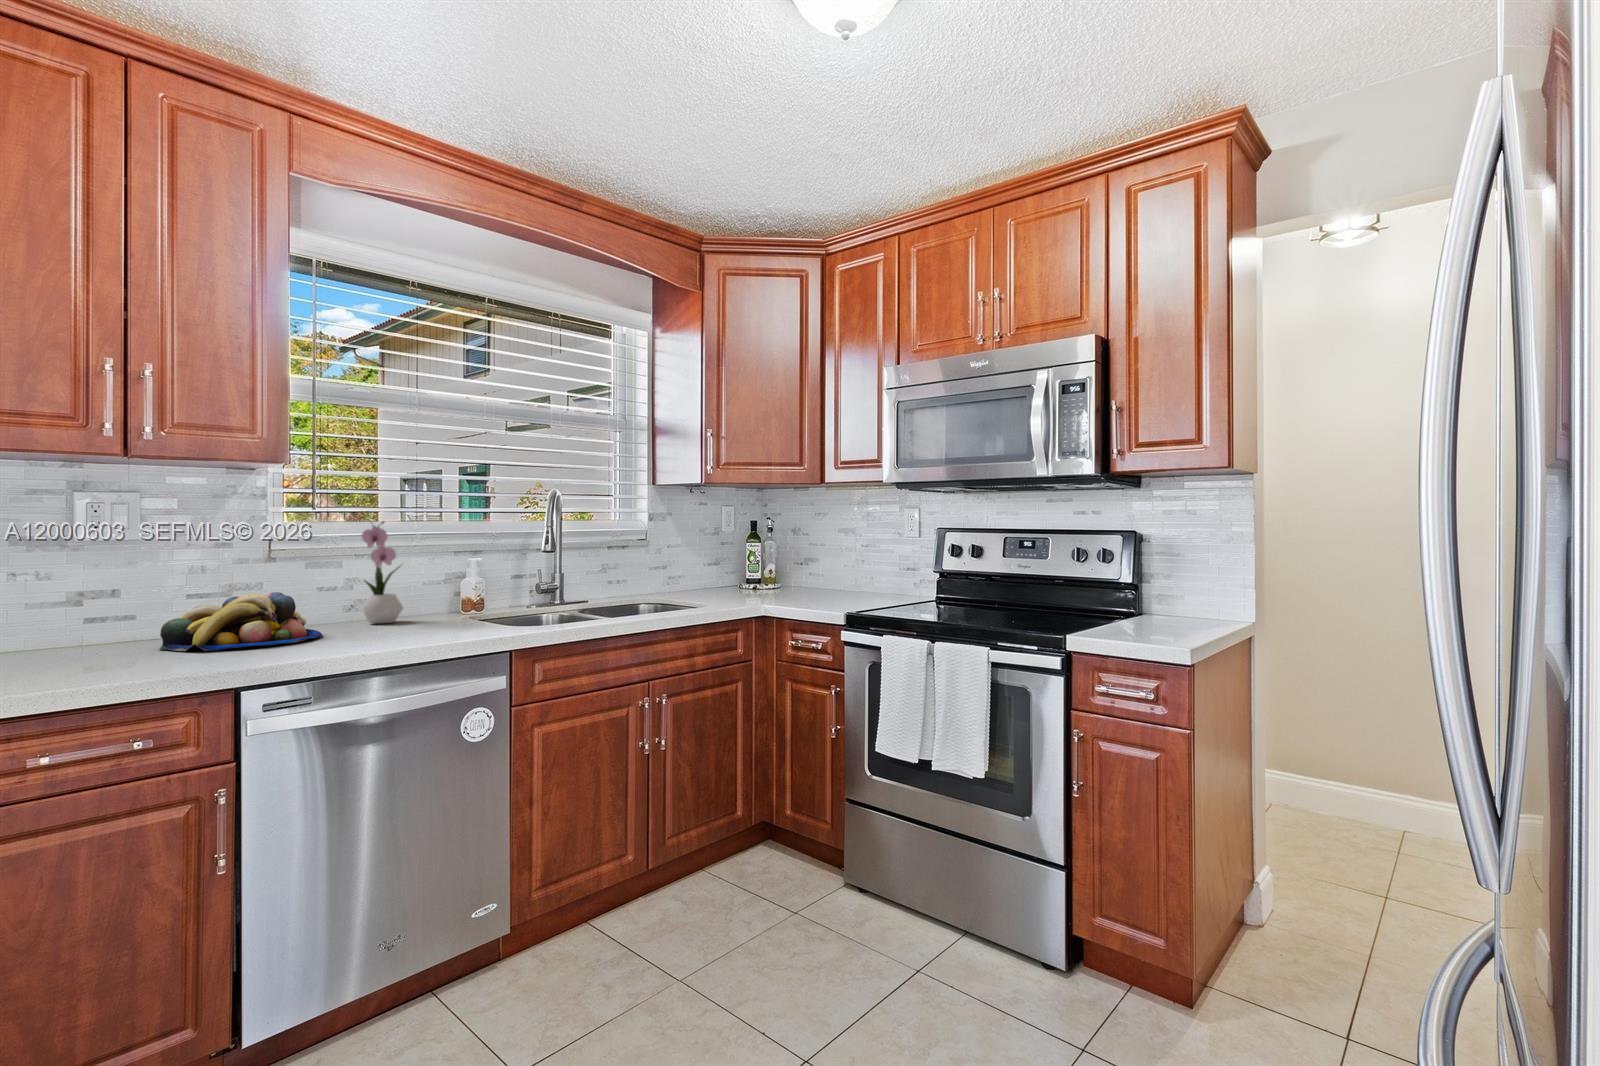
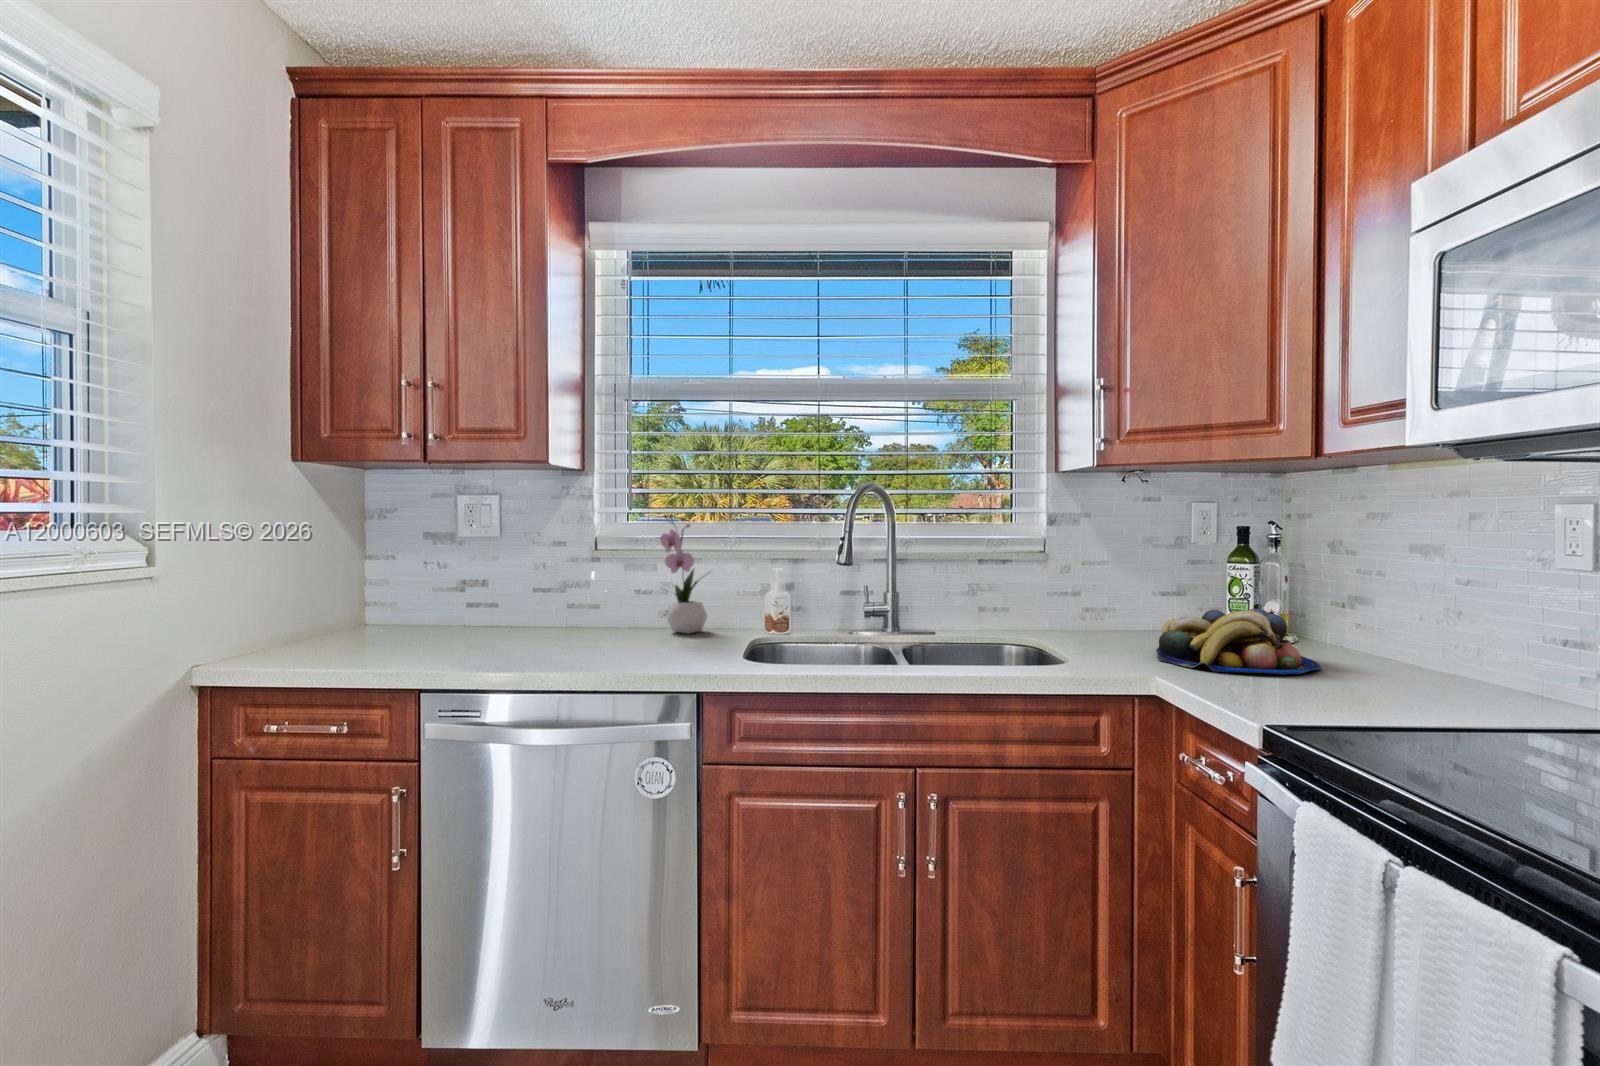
fruit bowl: present [160,592,322,651] -> present [1156,609,1321,674]

